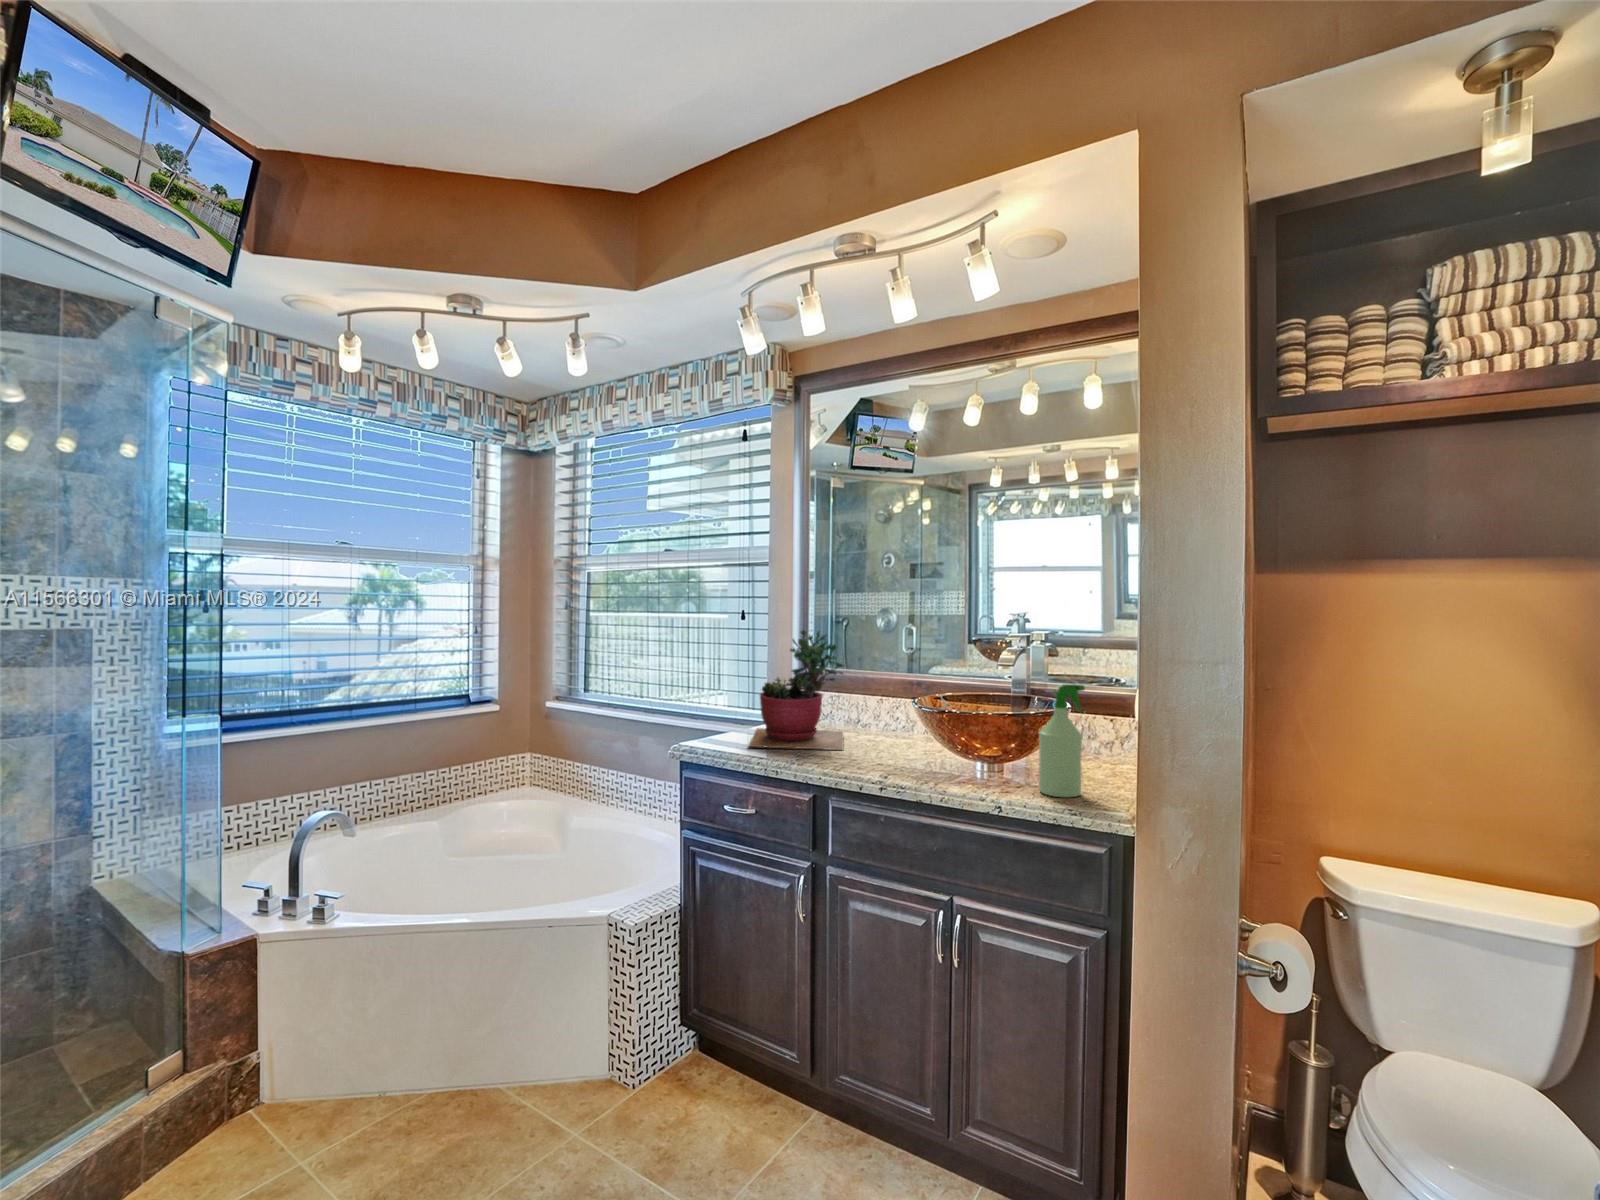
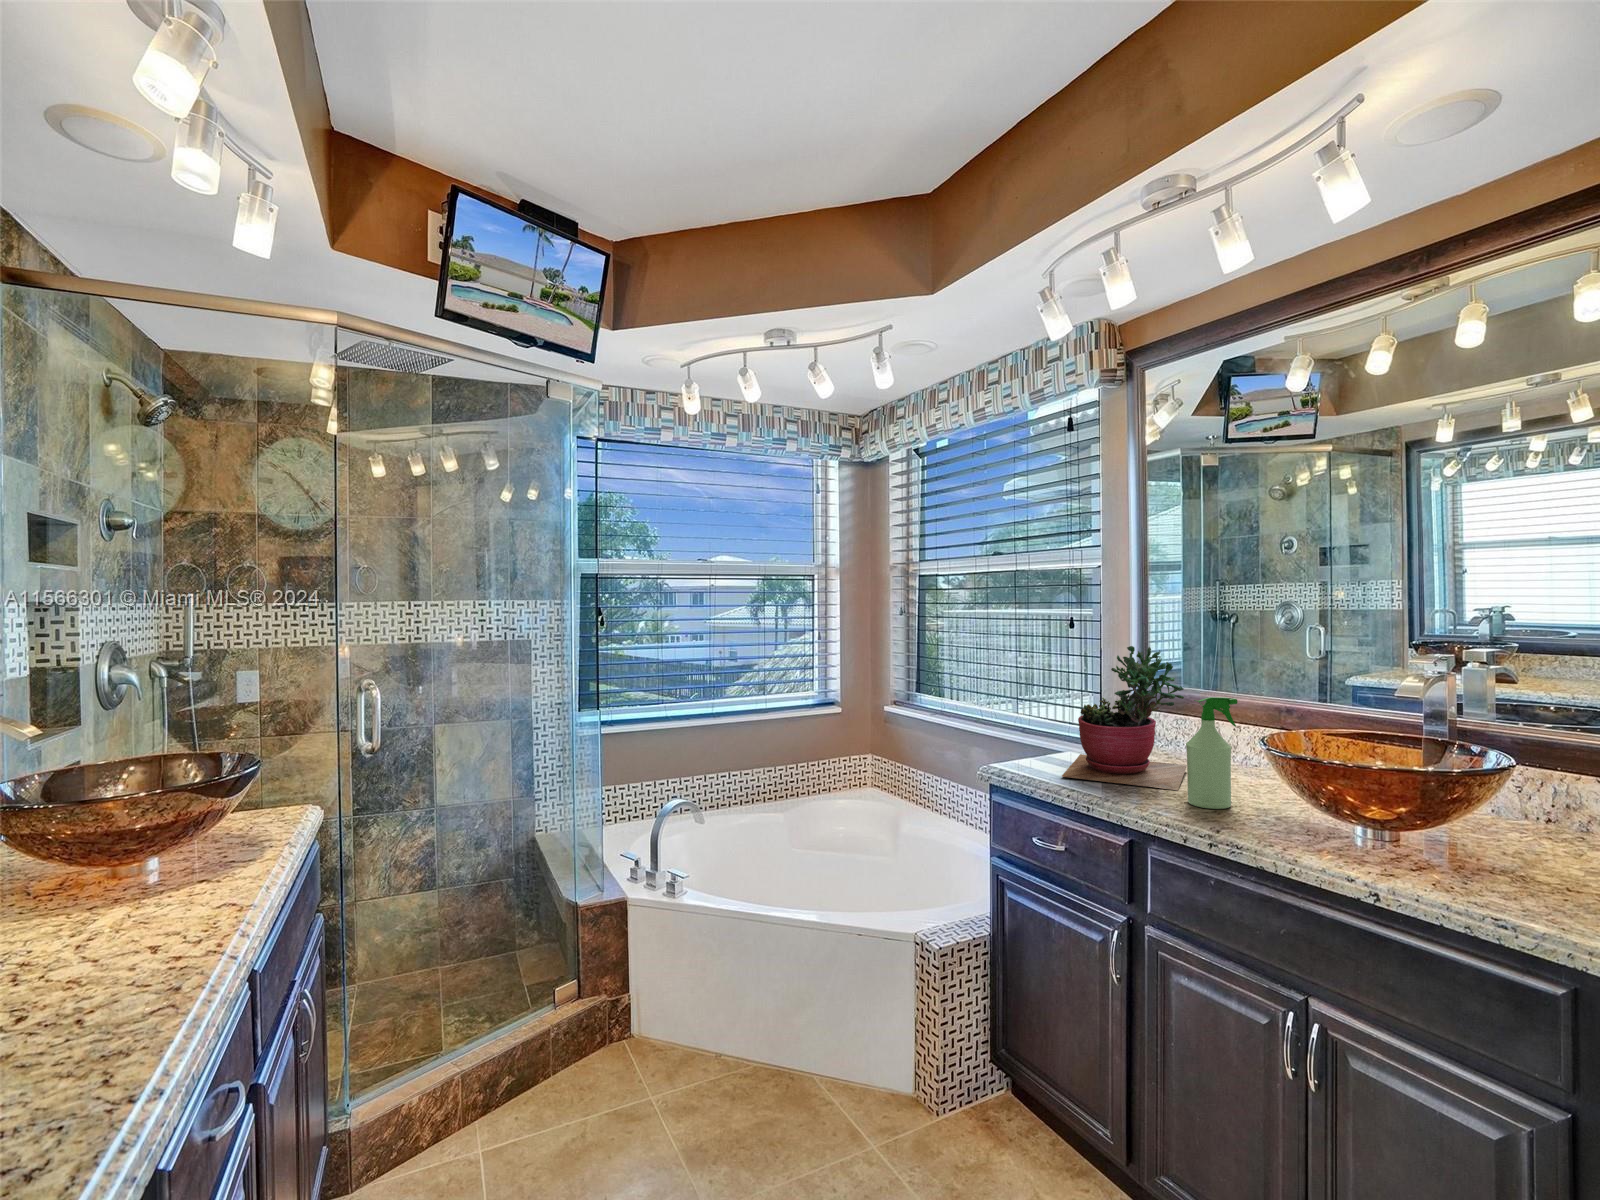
spray bottle: present [1039,684,1085,797] -> present [1186,697,1238,809]

